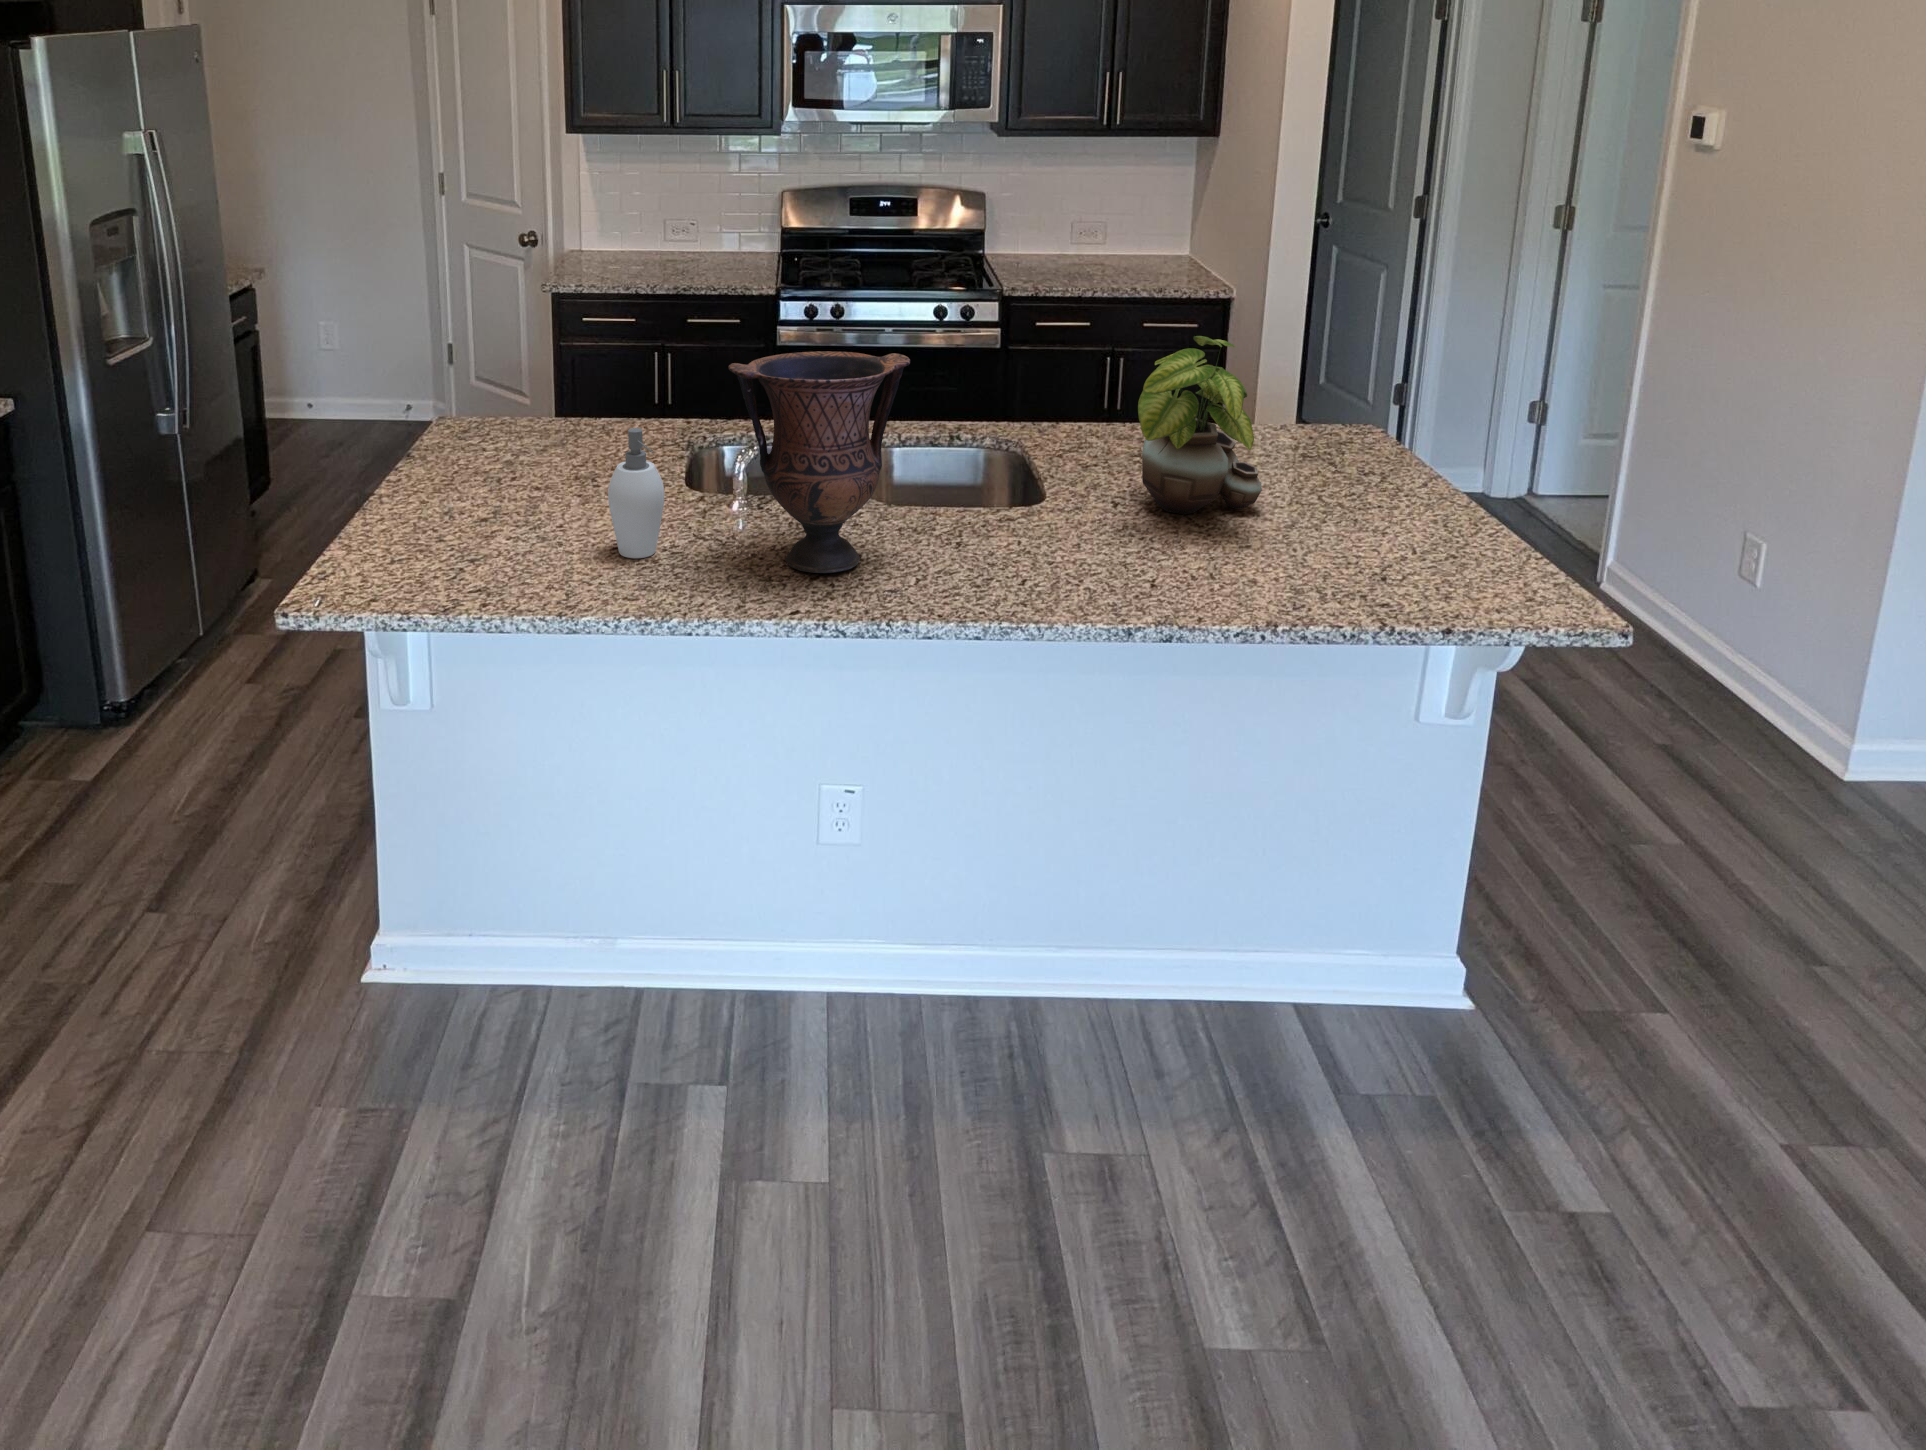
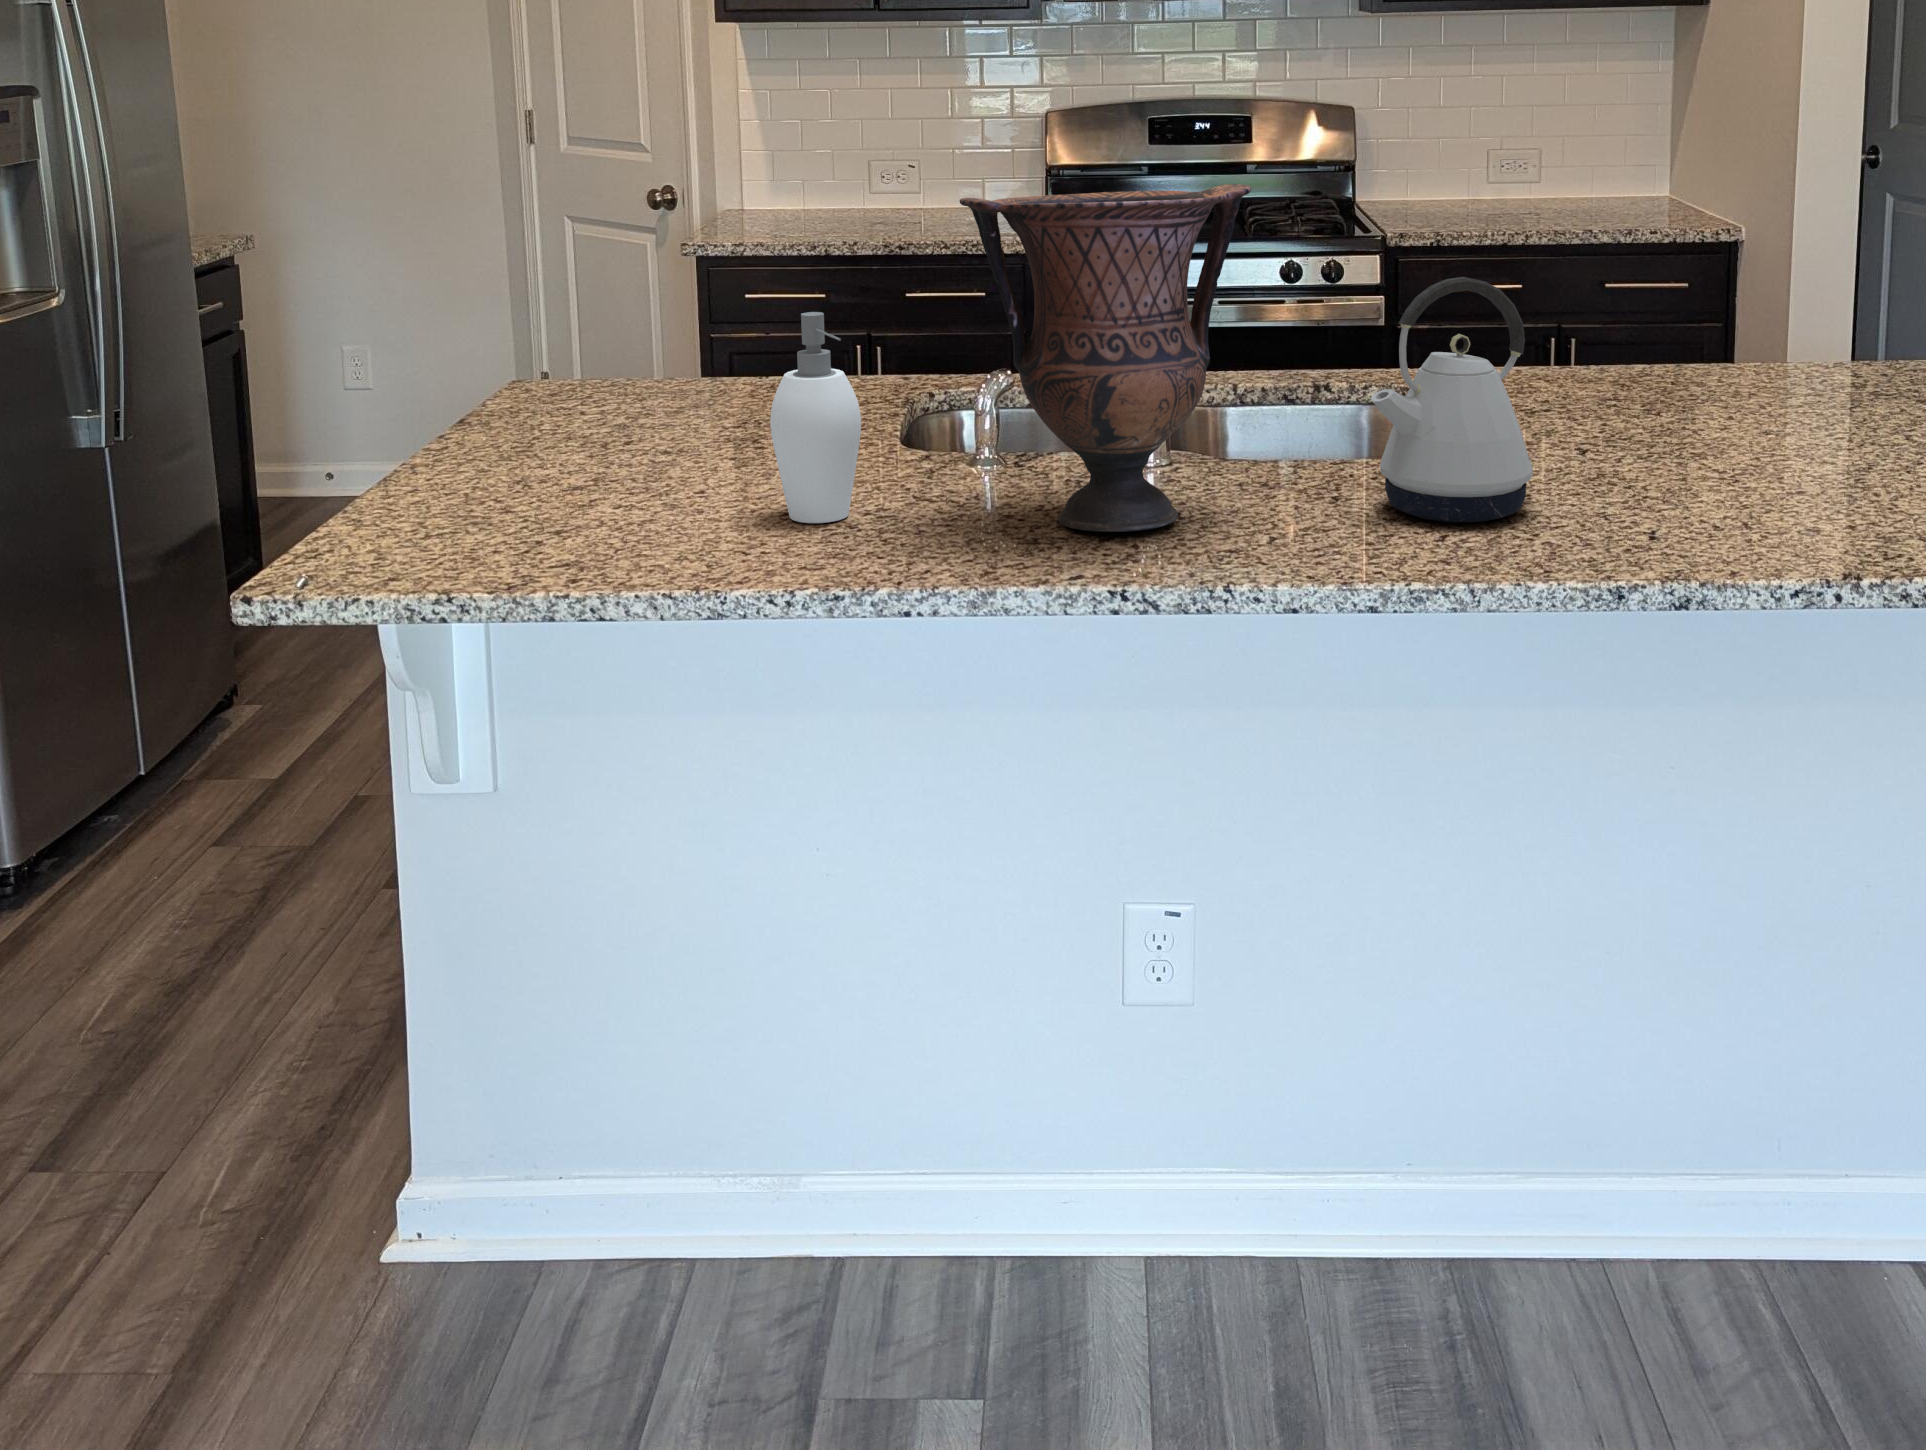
potted plant: present [1138,336,1262,514] -> none [1606,167,1819,460]
kettle: none [981,416,1080,568] -> present [1371,277,1533,523]

